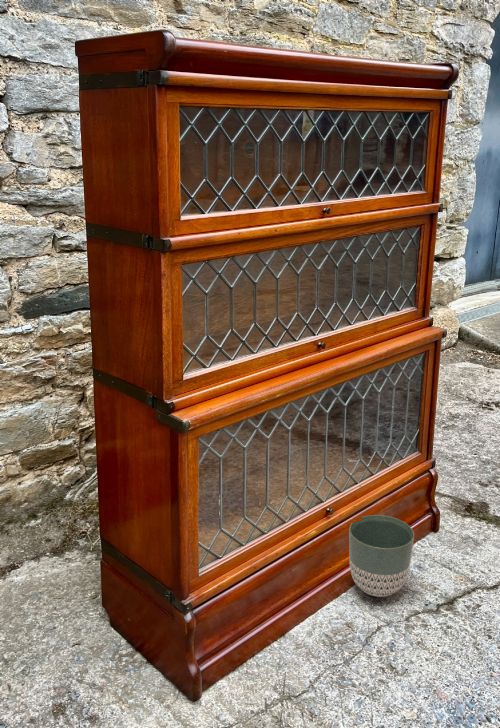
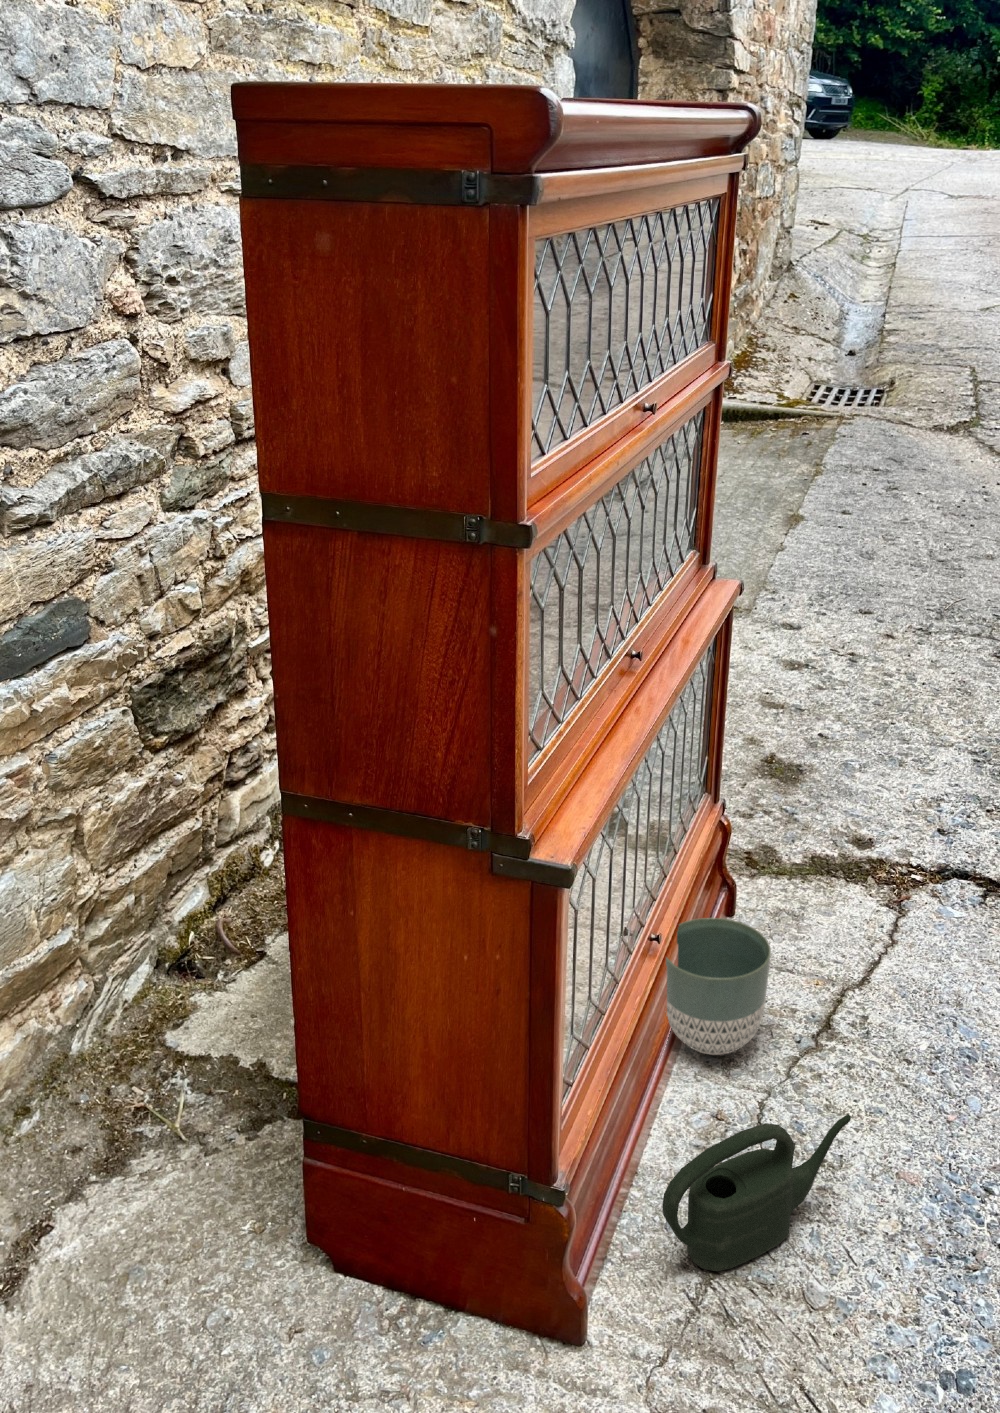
watering can: none [263,619,398,698] -> present [662,1114,851,1271]

